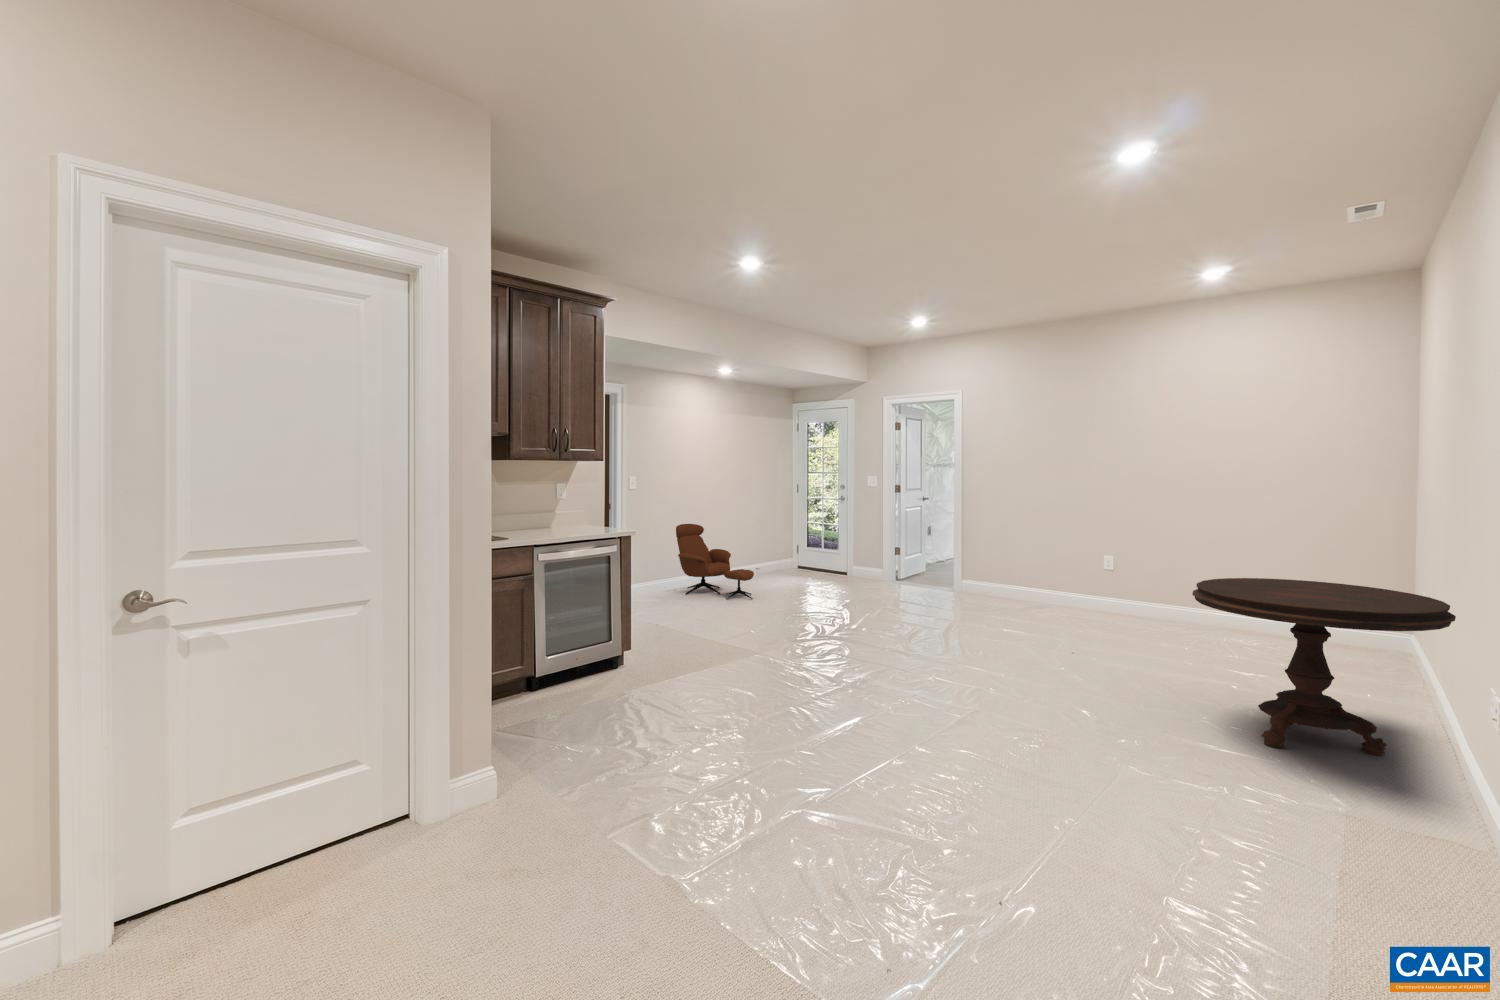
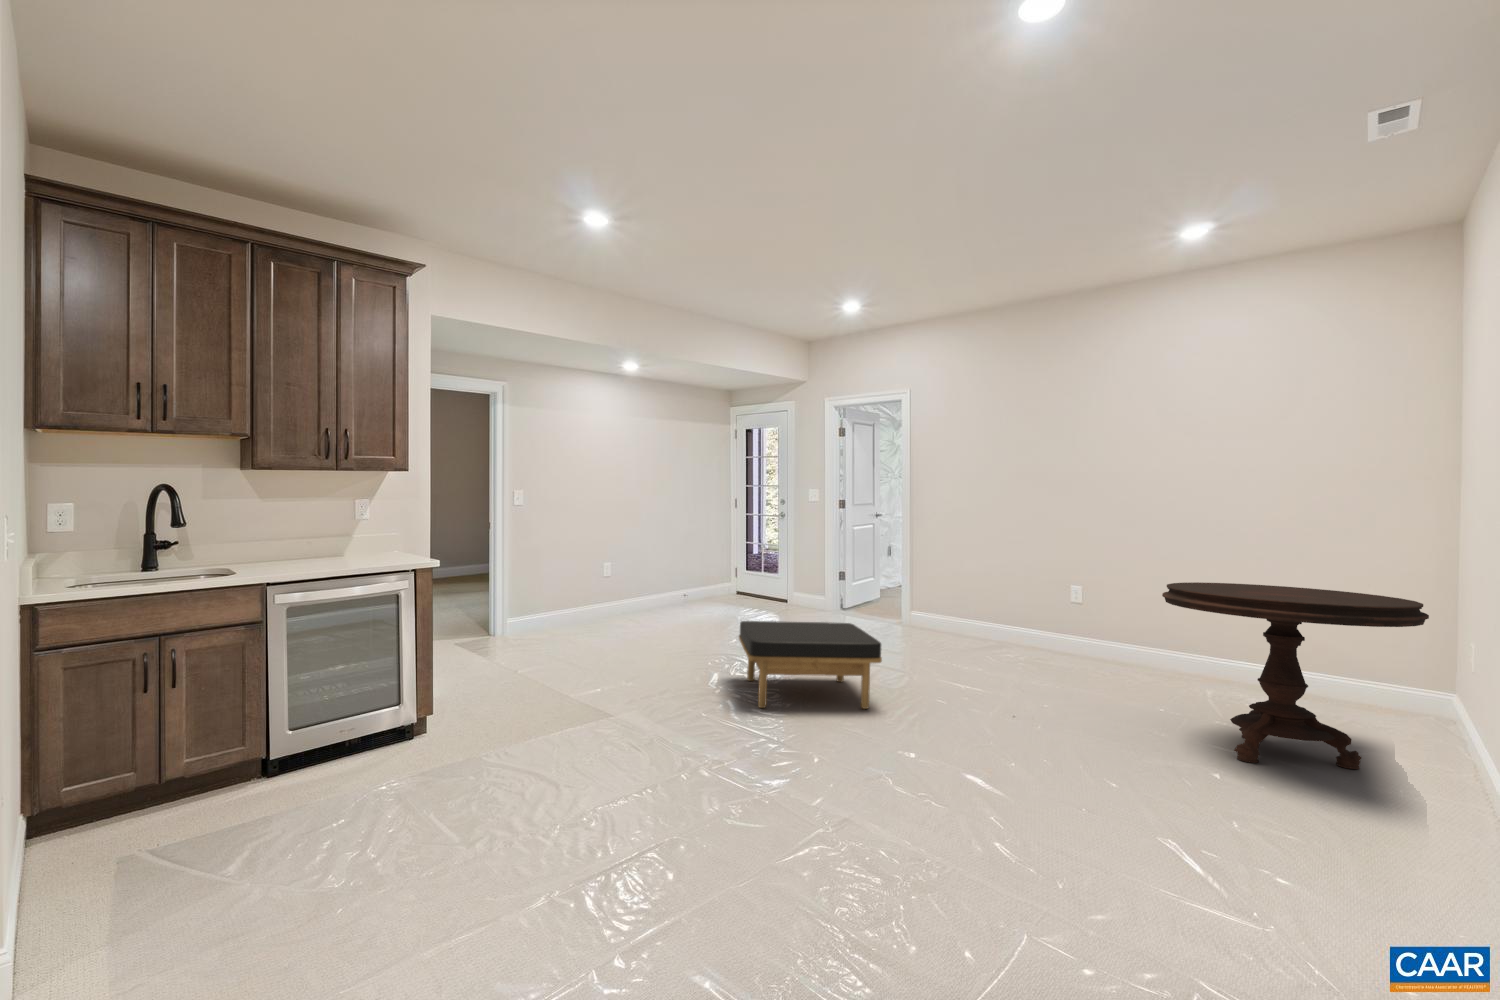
lounge chair: present [676,524,754,599] -> none [582,531,673,619]
ottoman: none [810,612,935,692] -> present [739,621,882,709]

